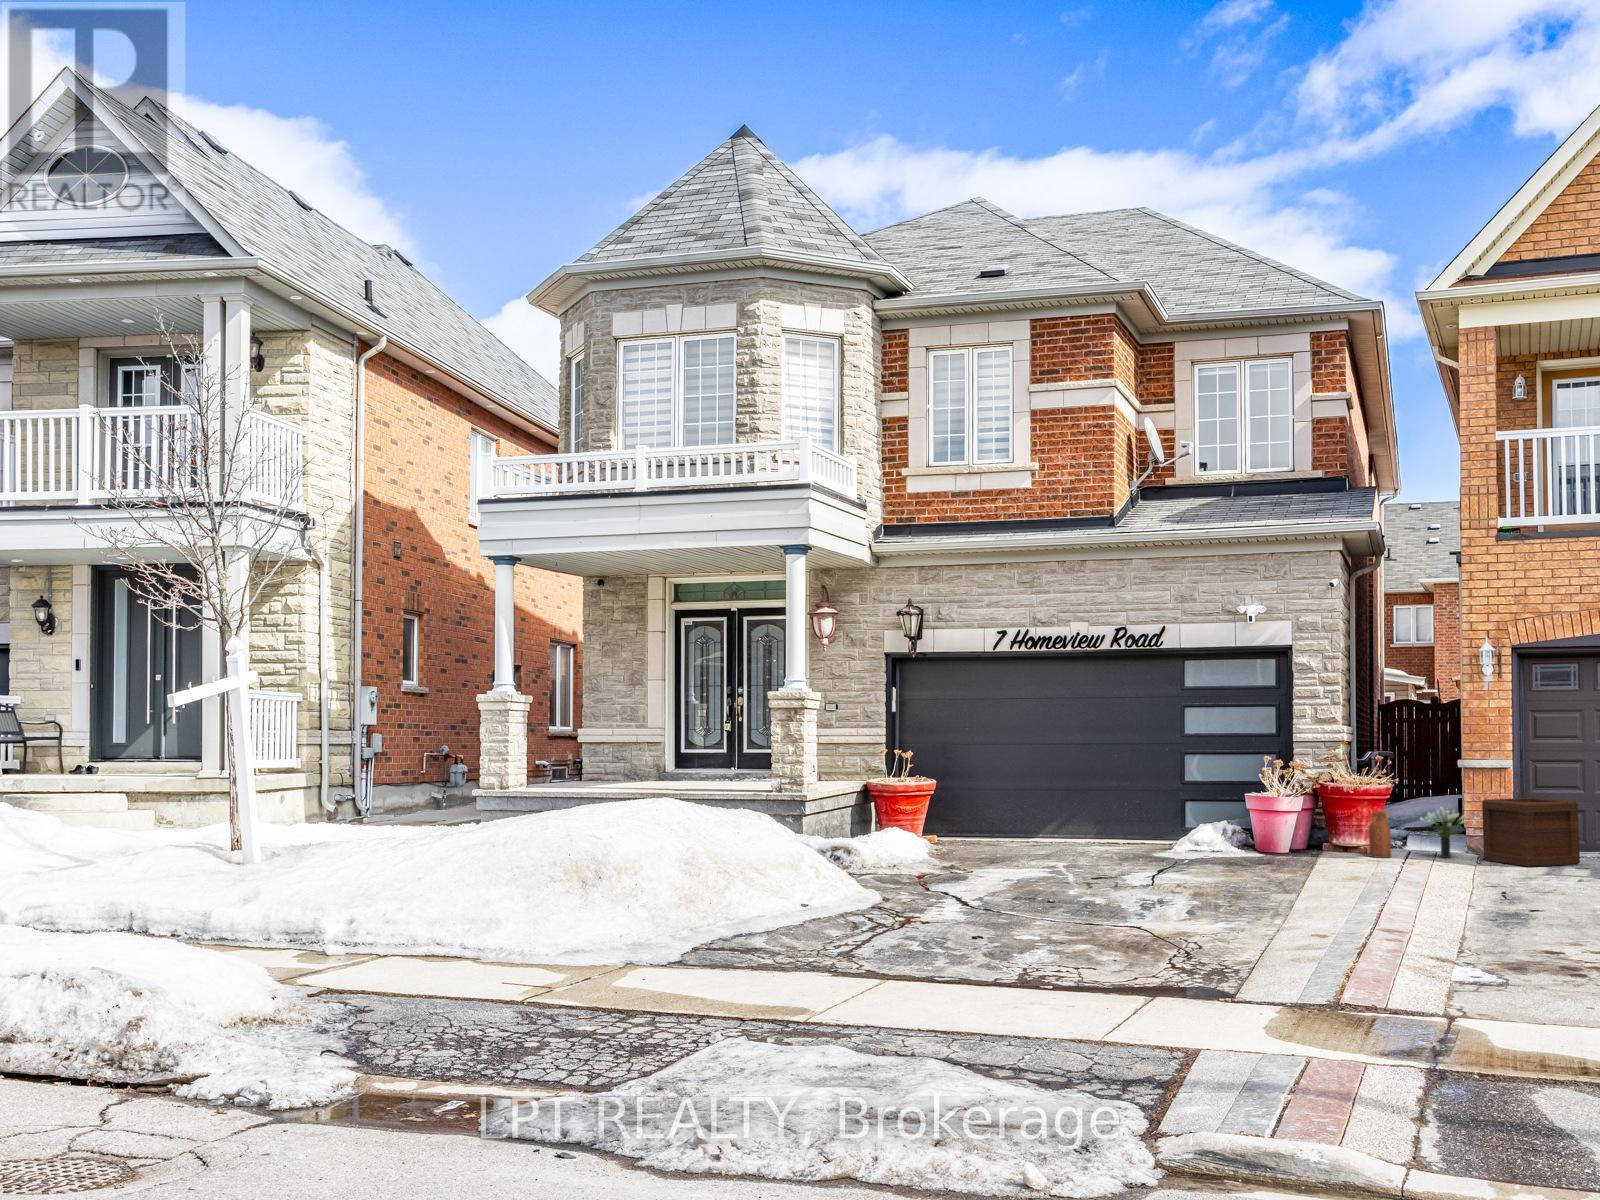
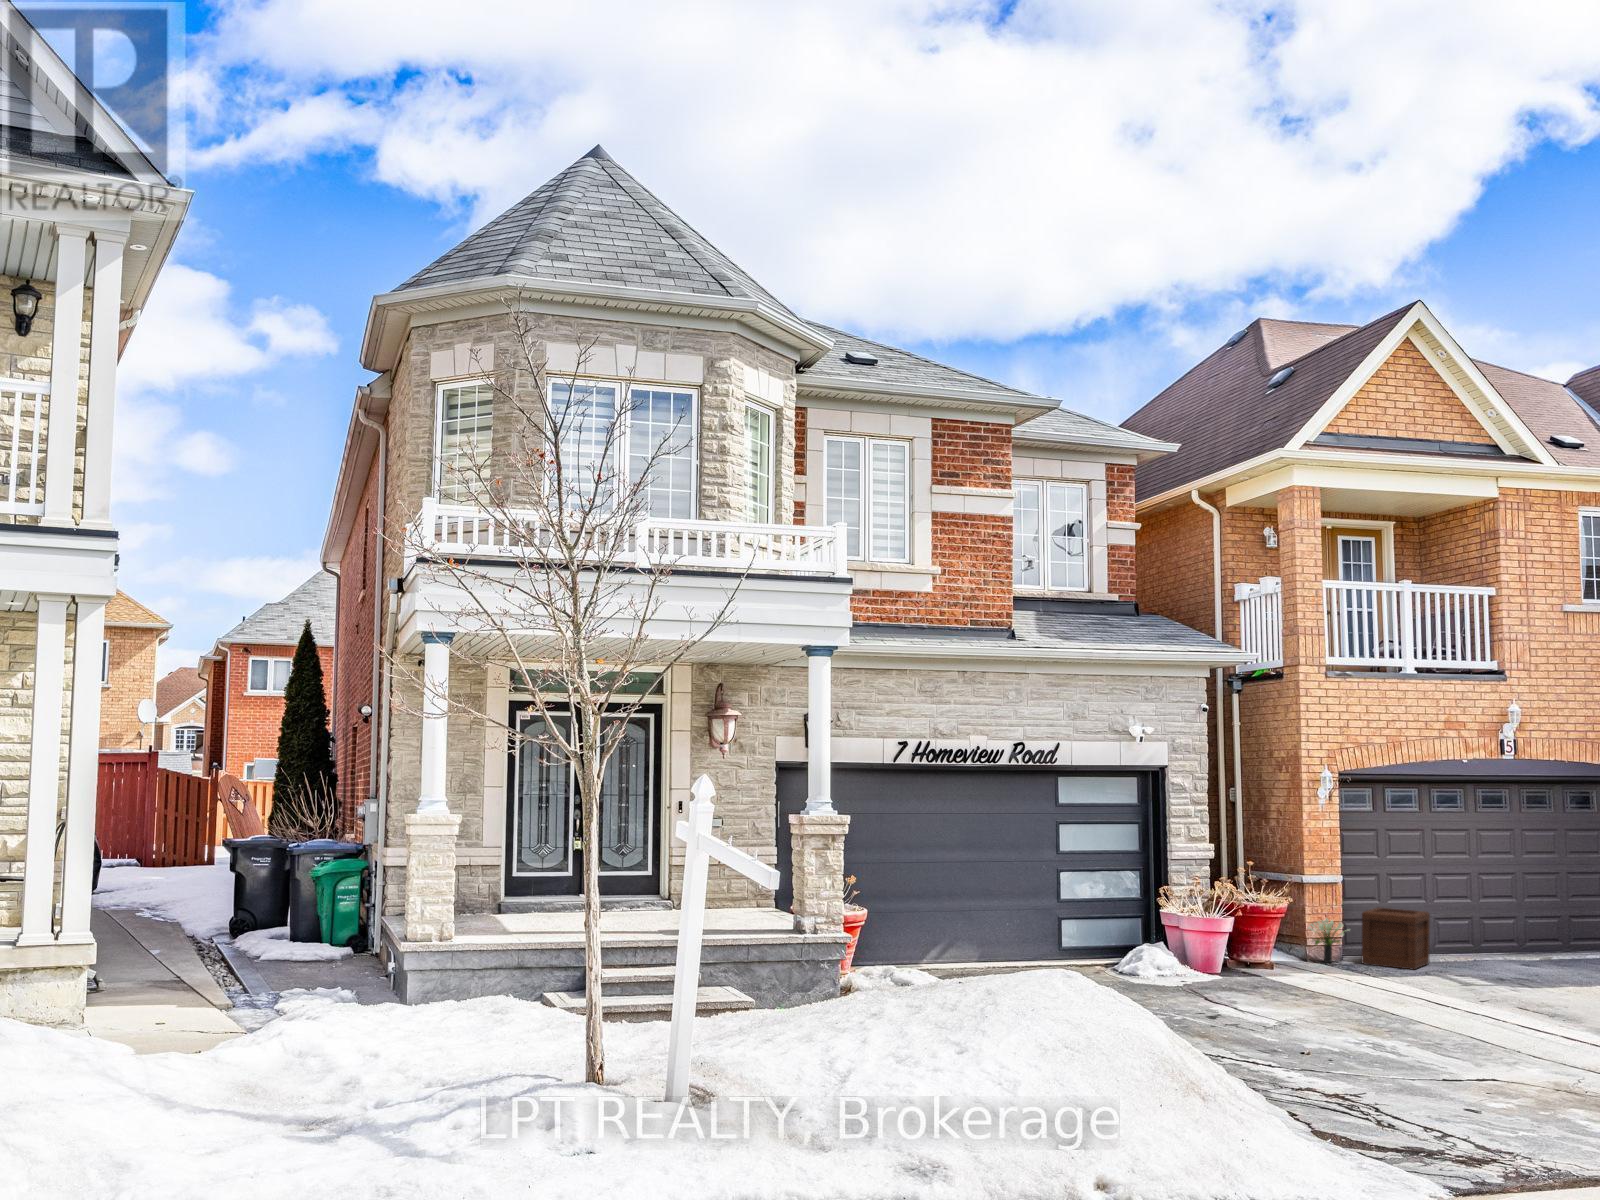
watering can: present [1369,810,1391,858] -> none [1278,922,1298,967]

